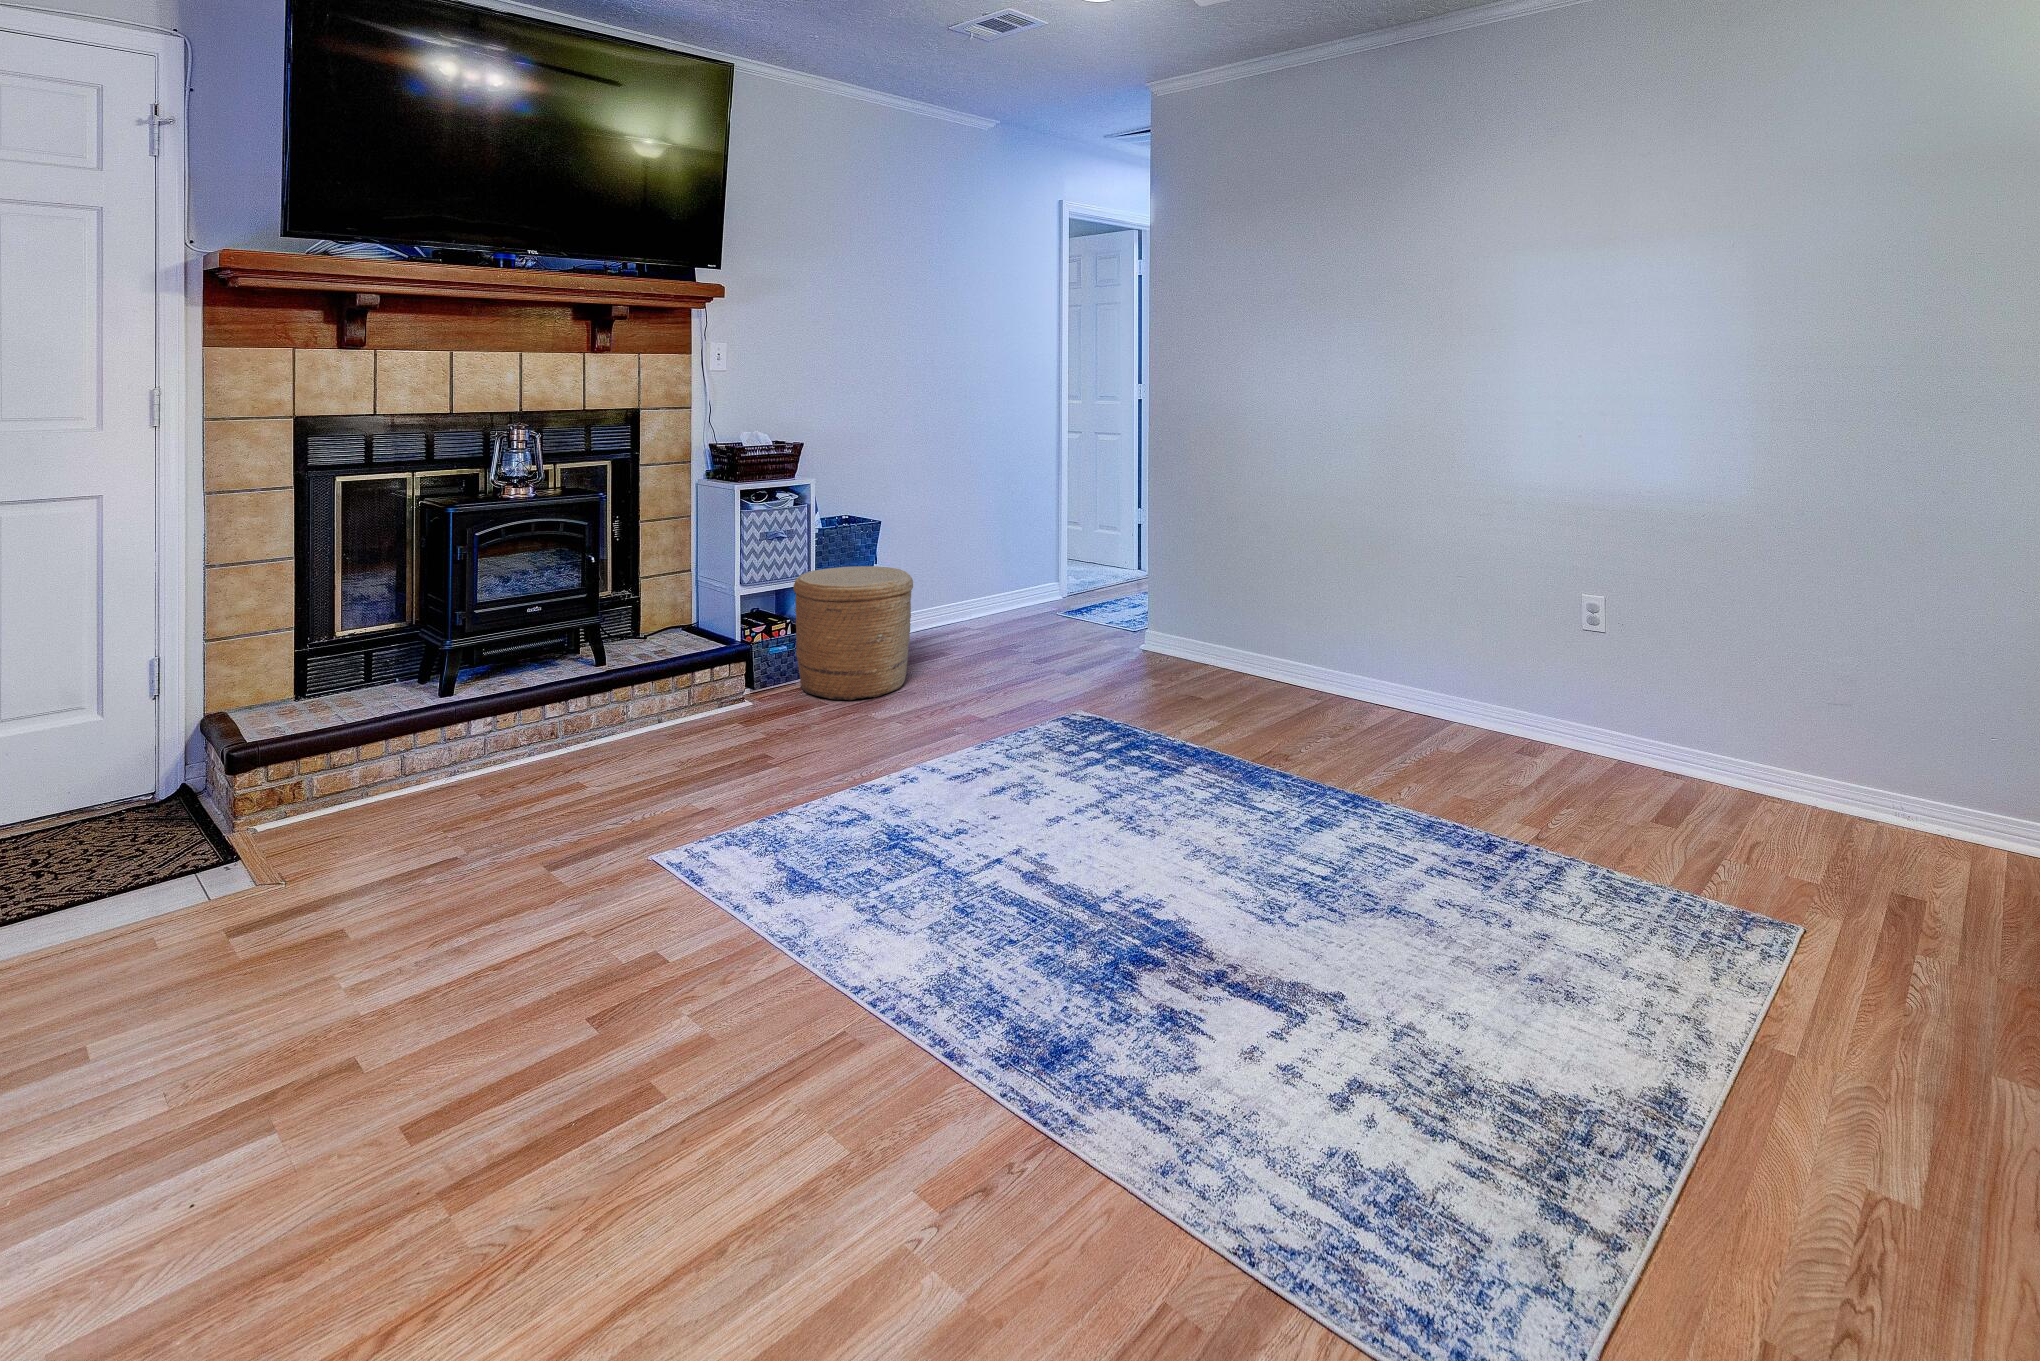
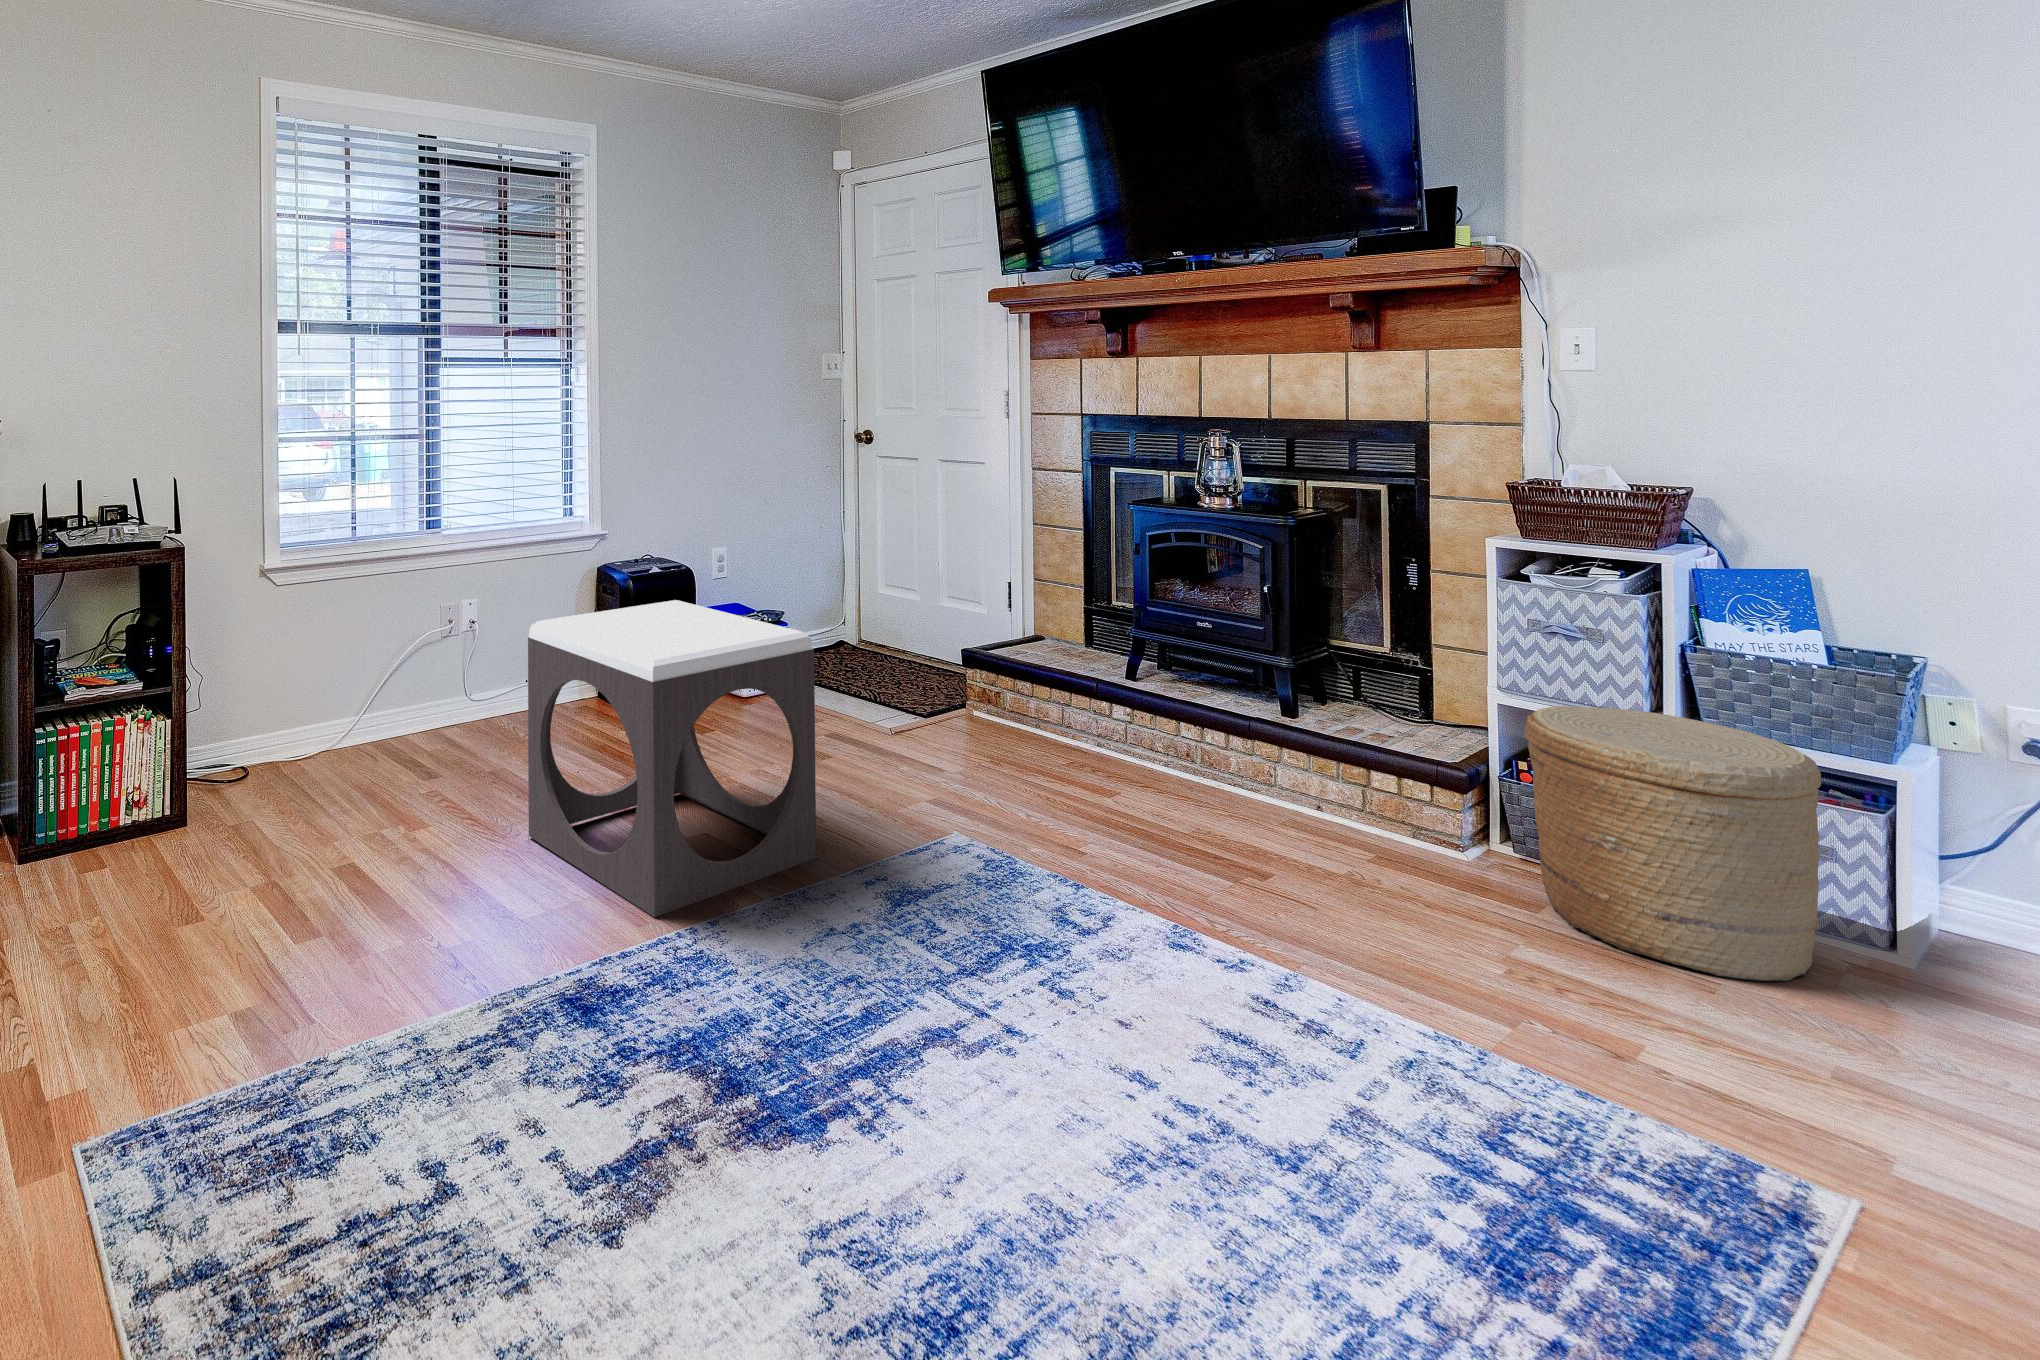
footstool: none [440,678,866,1202] -> present [528,600,816,917]

